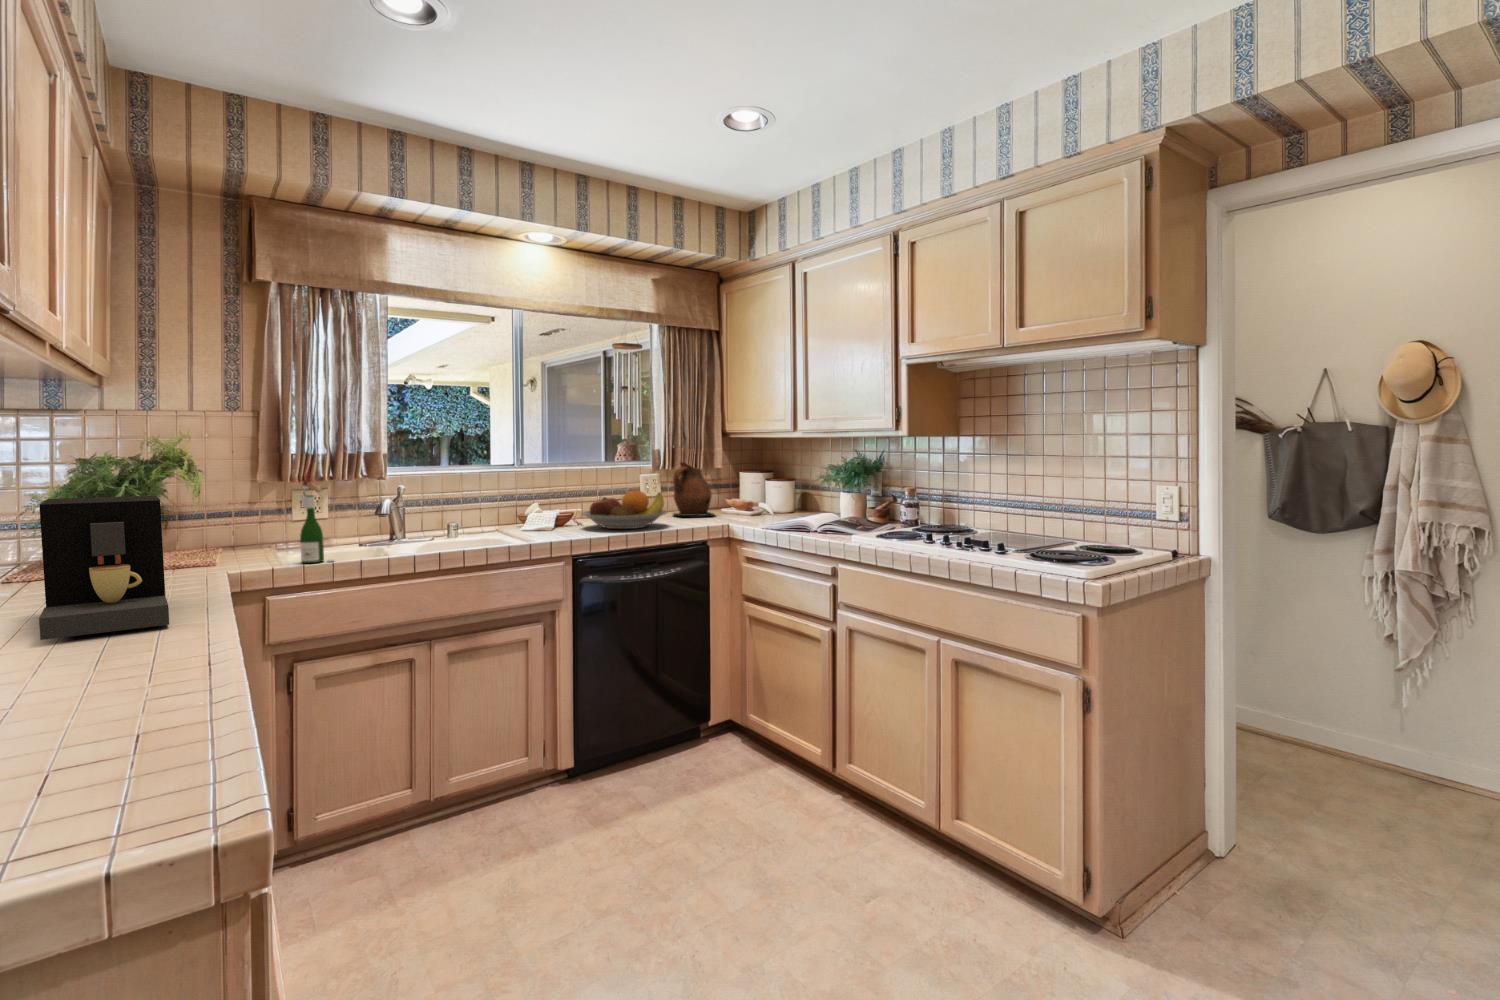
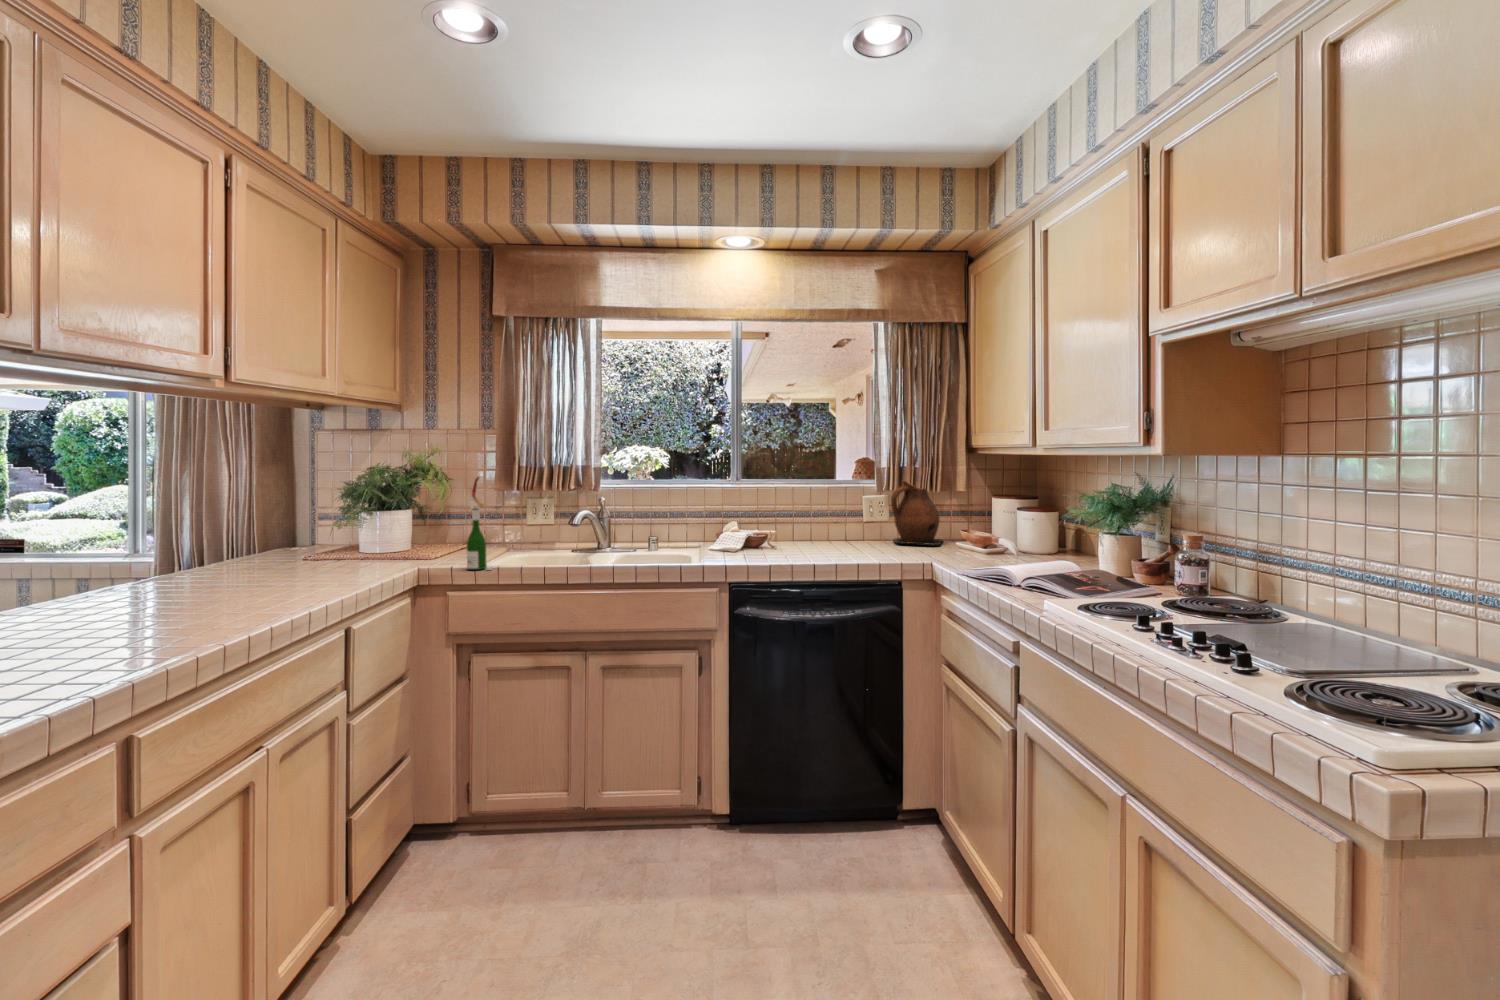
fruit bowl: present [581,490,667,529] -> none [763,513,859,556]
coffee maker: present [39,495,169,640] -> none [101,510,291,635]

